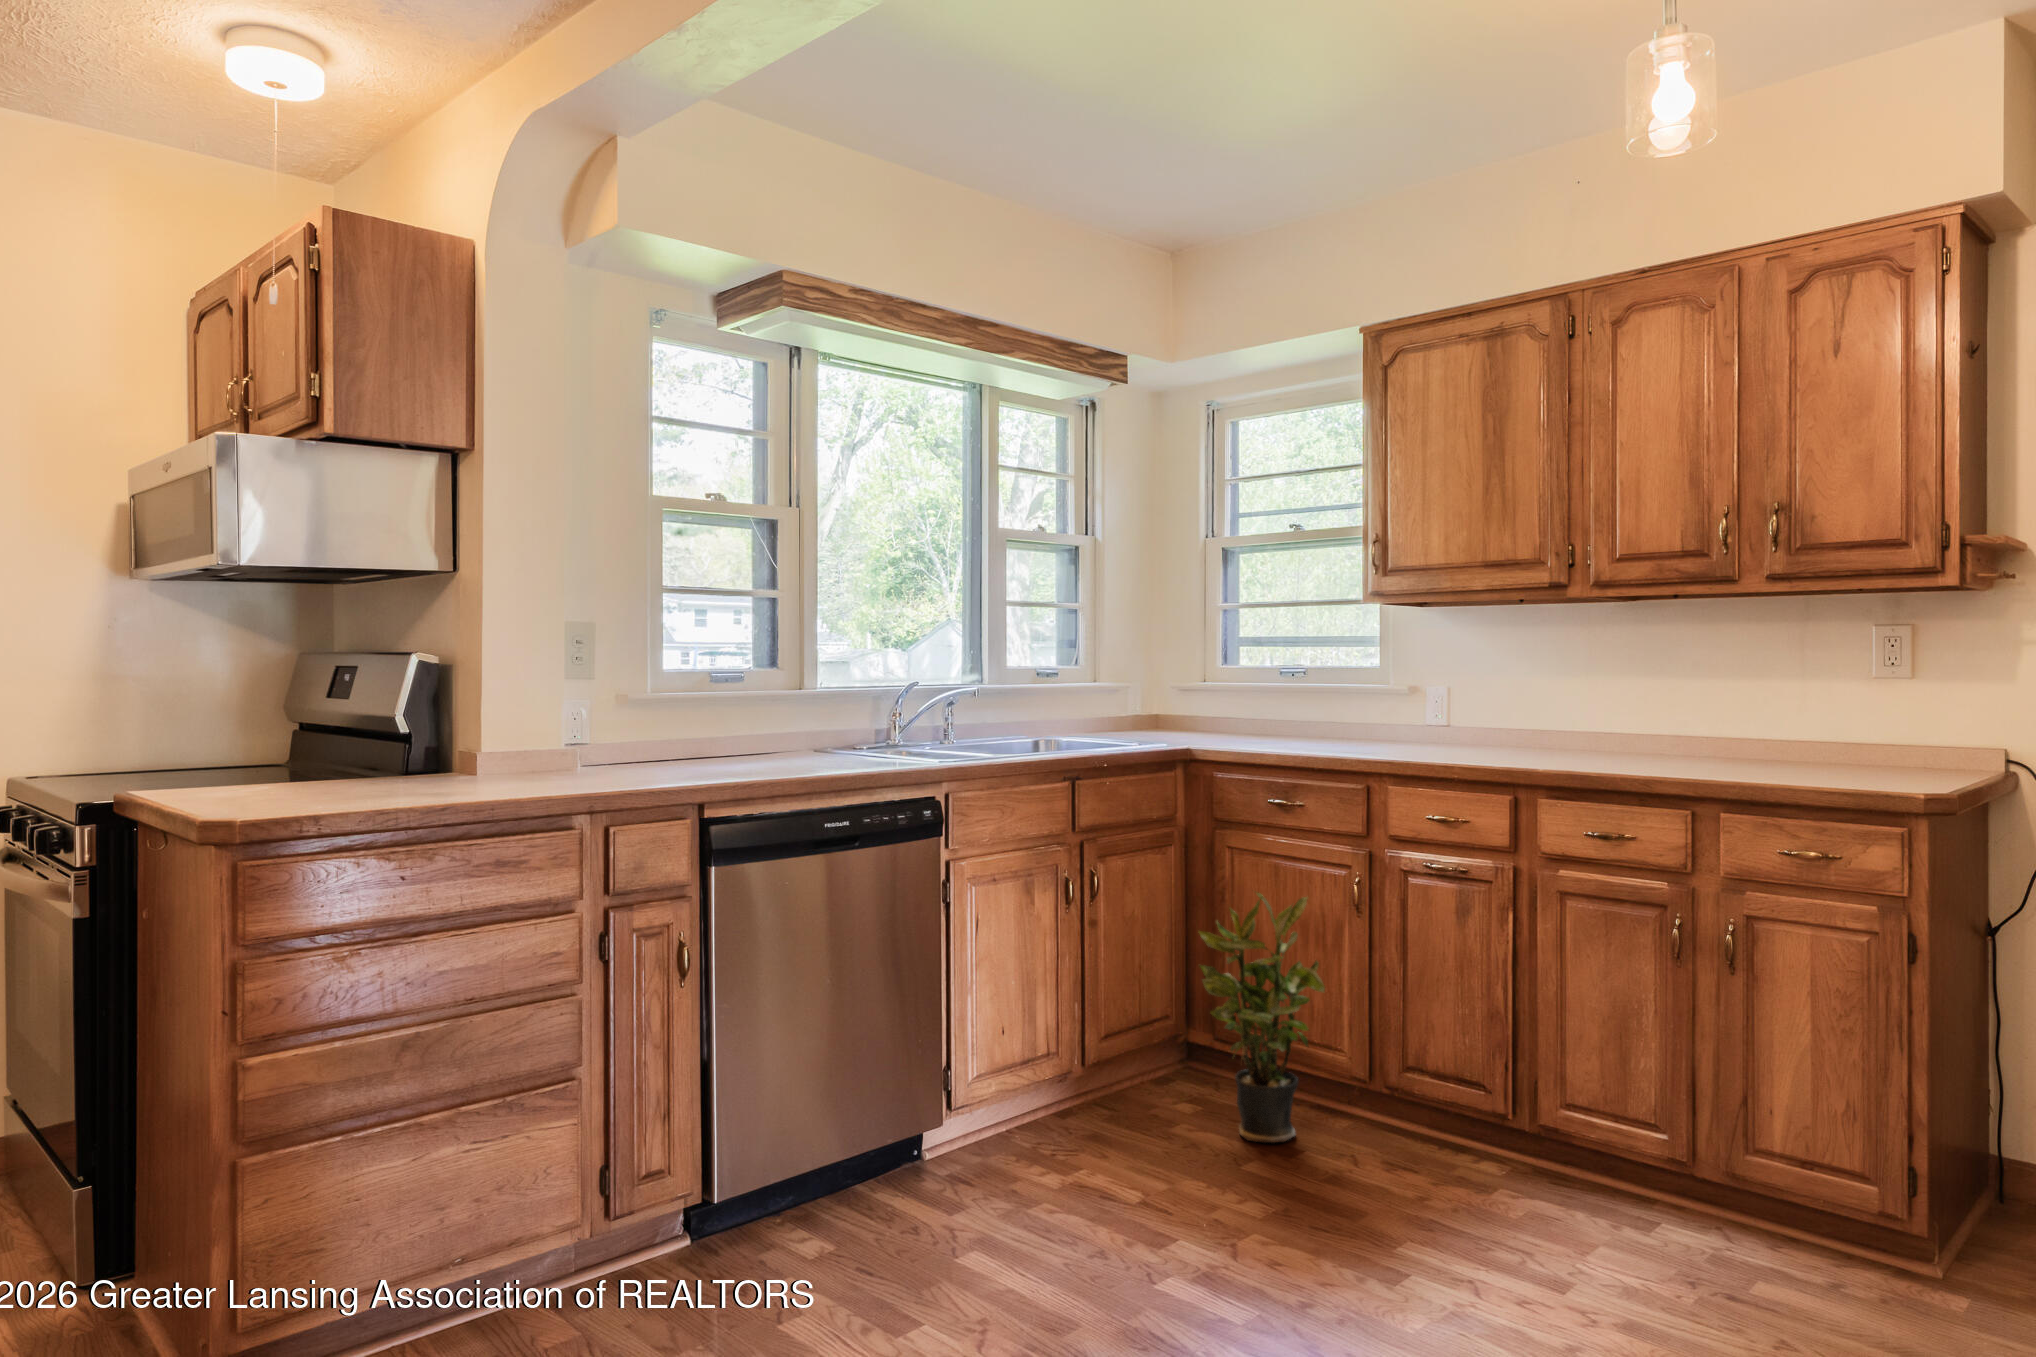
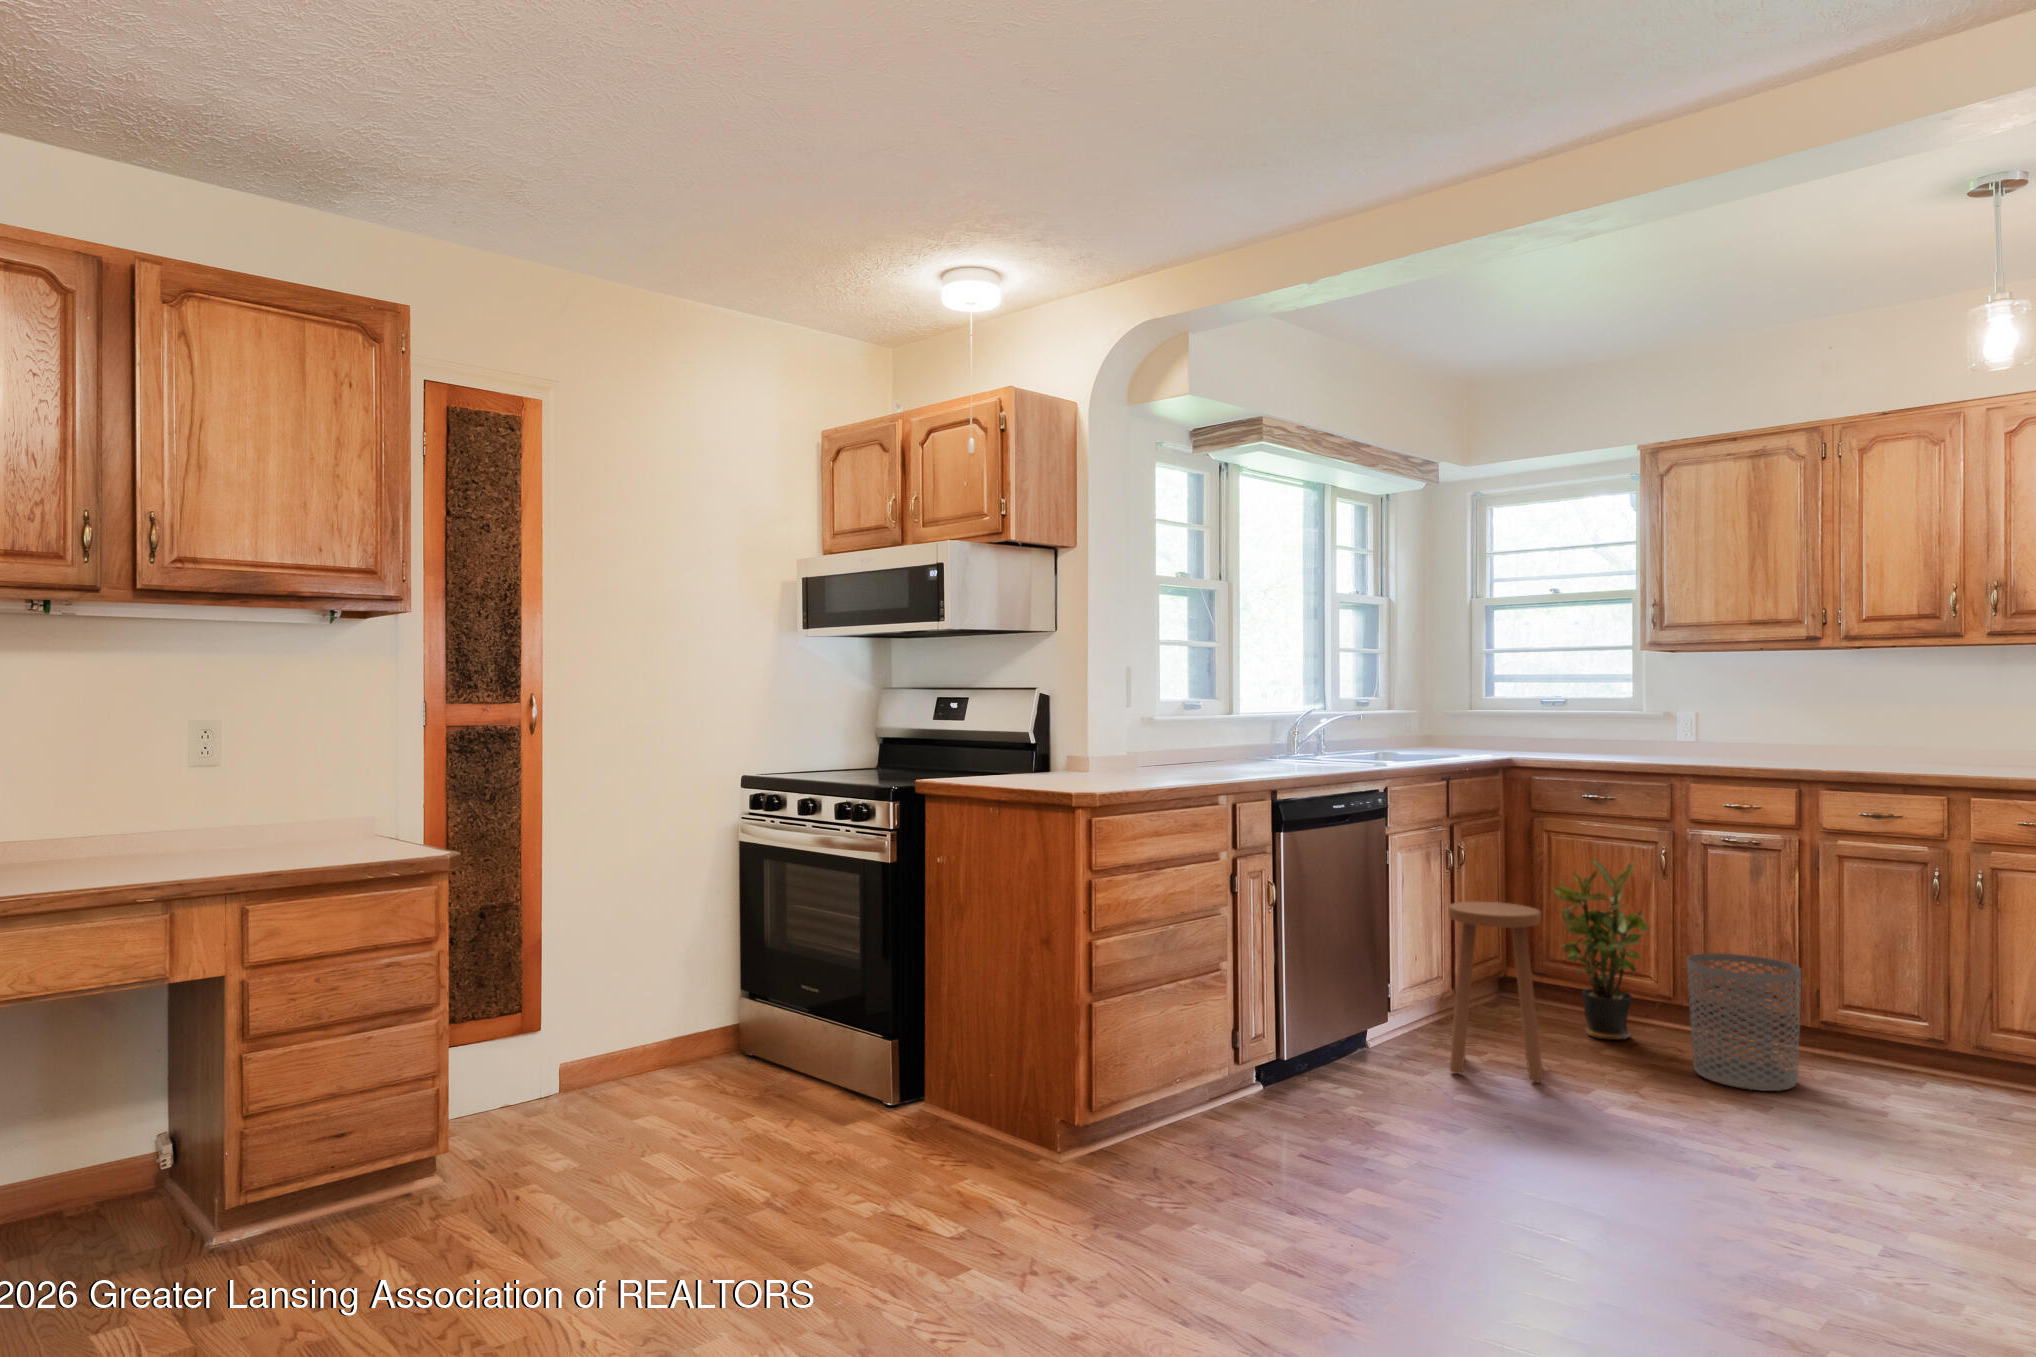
stool: none [984,957,1127,1222] -> present [1448,902,1543,1082]
waste bin: none [1325,1030,1470,1236] -> present [1687,953,1801,1091]

